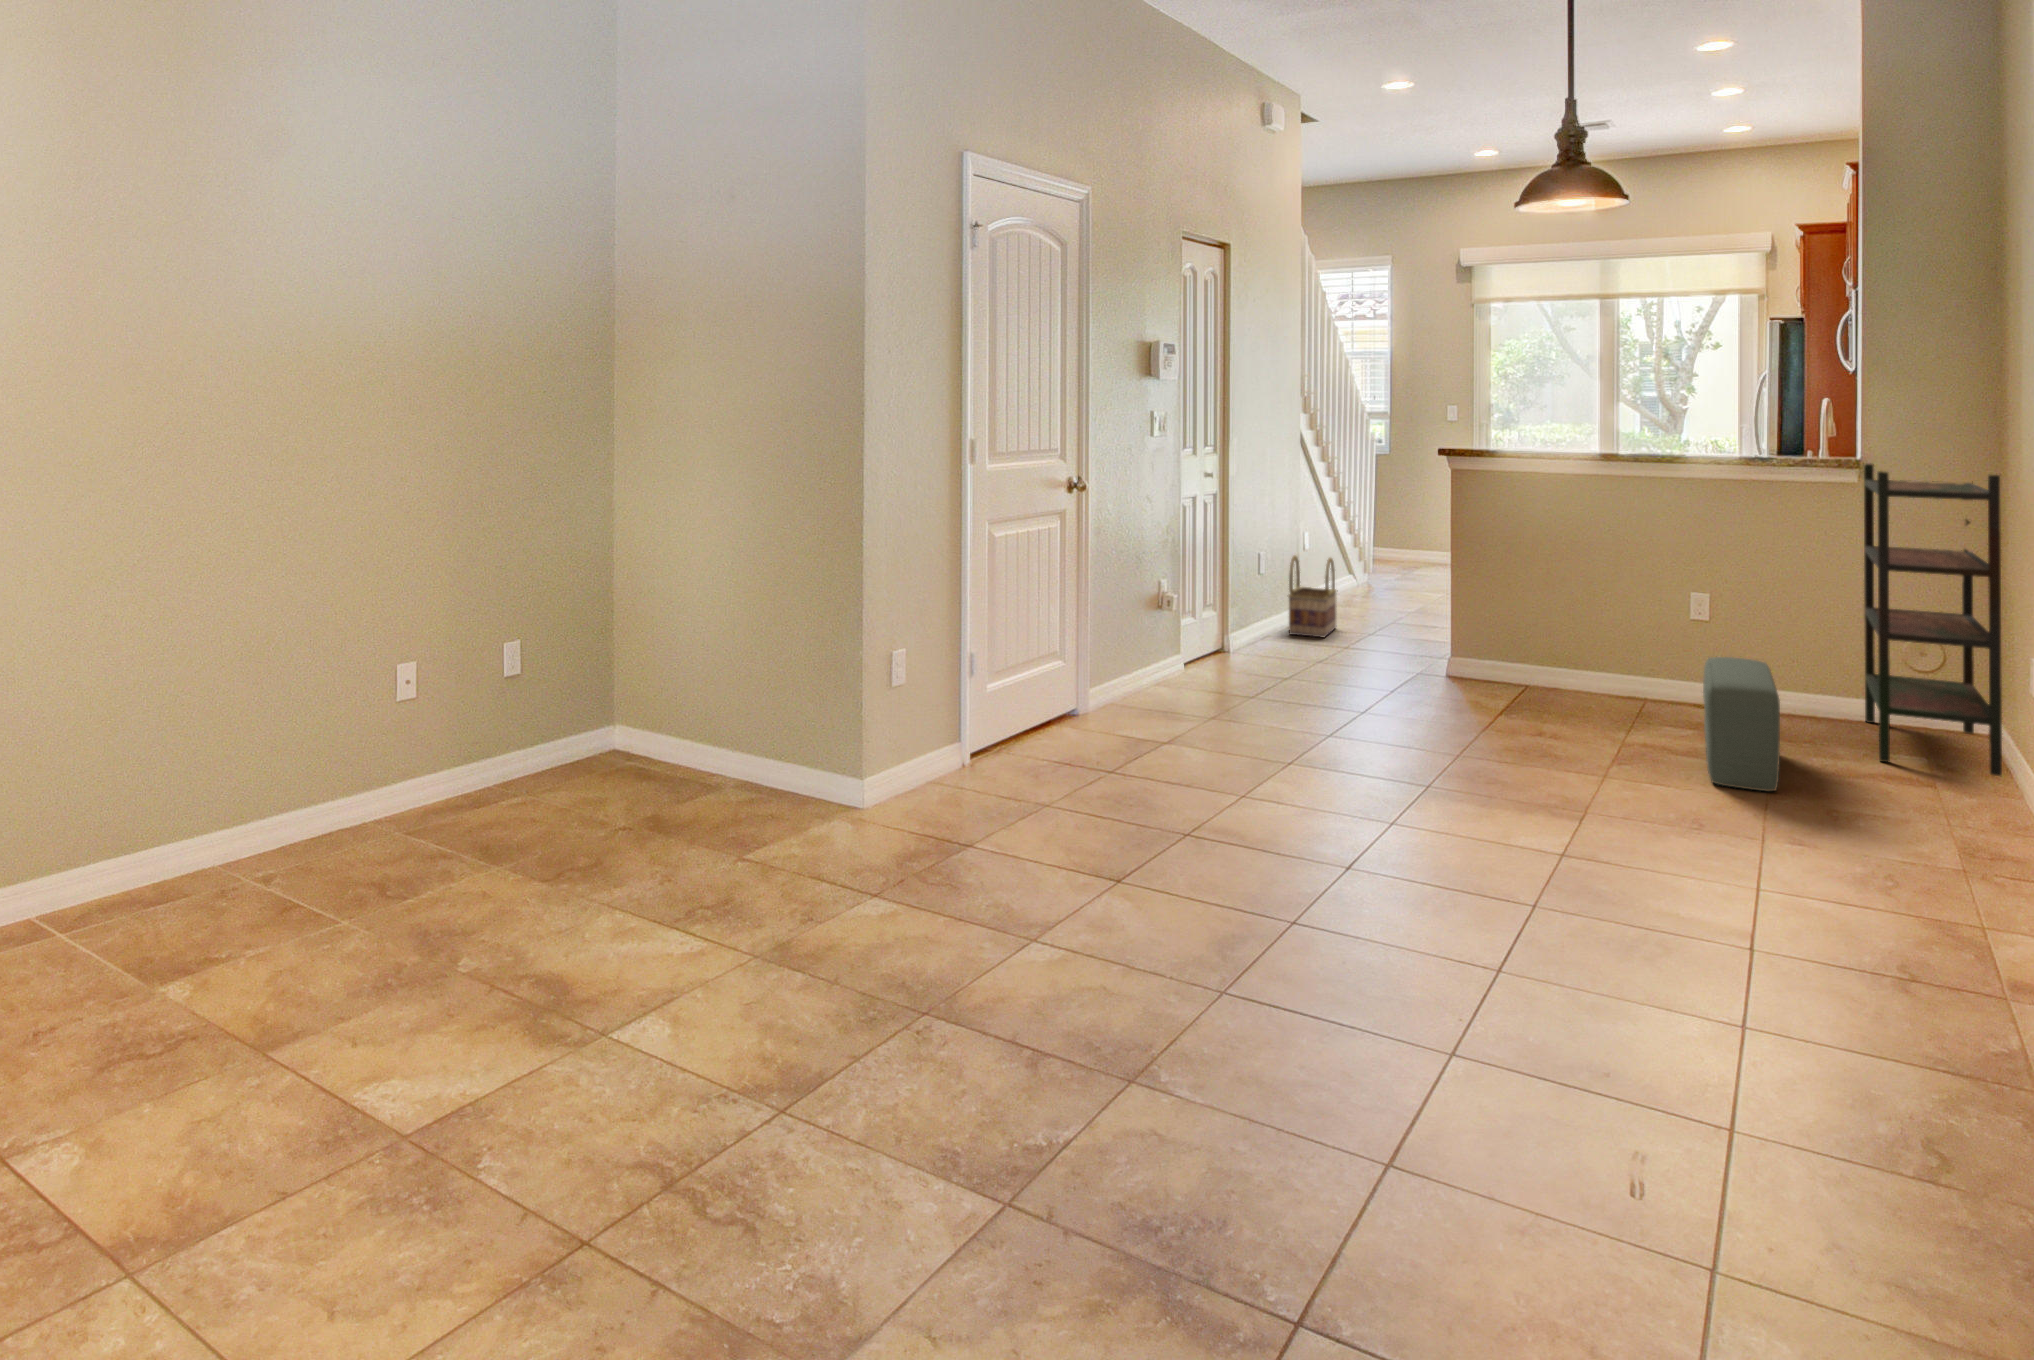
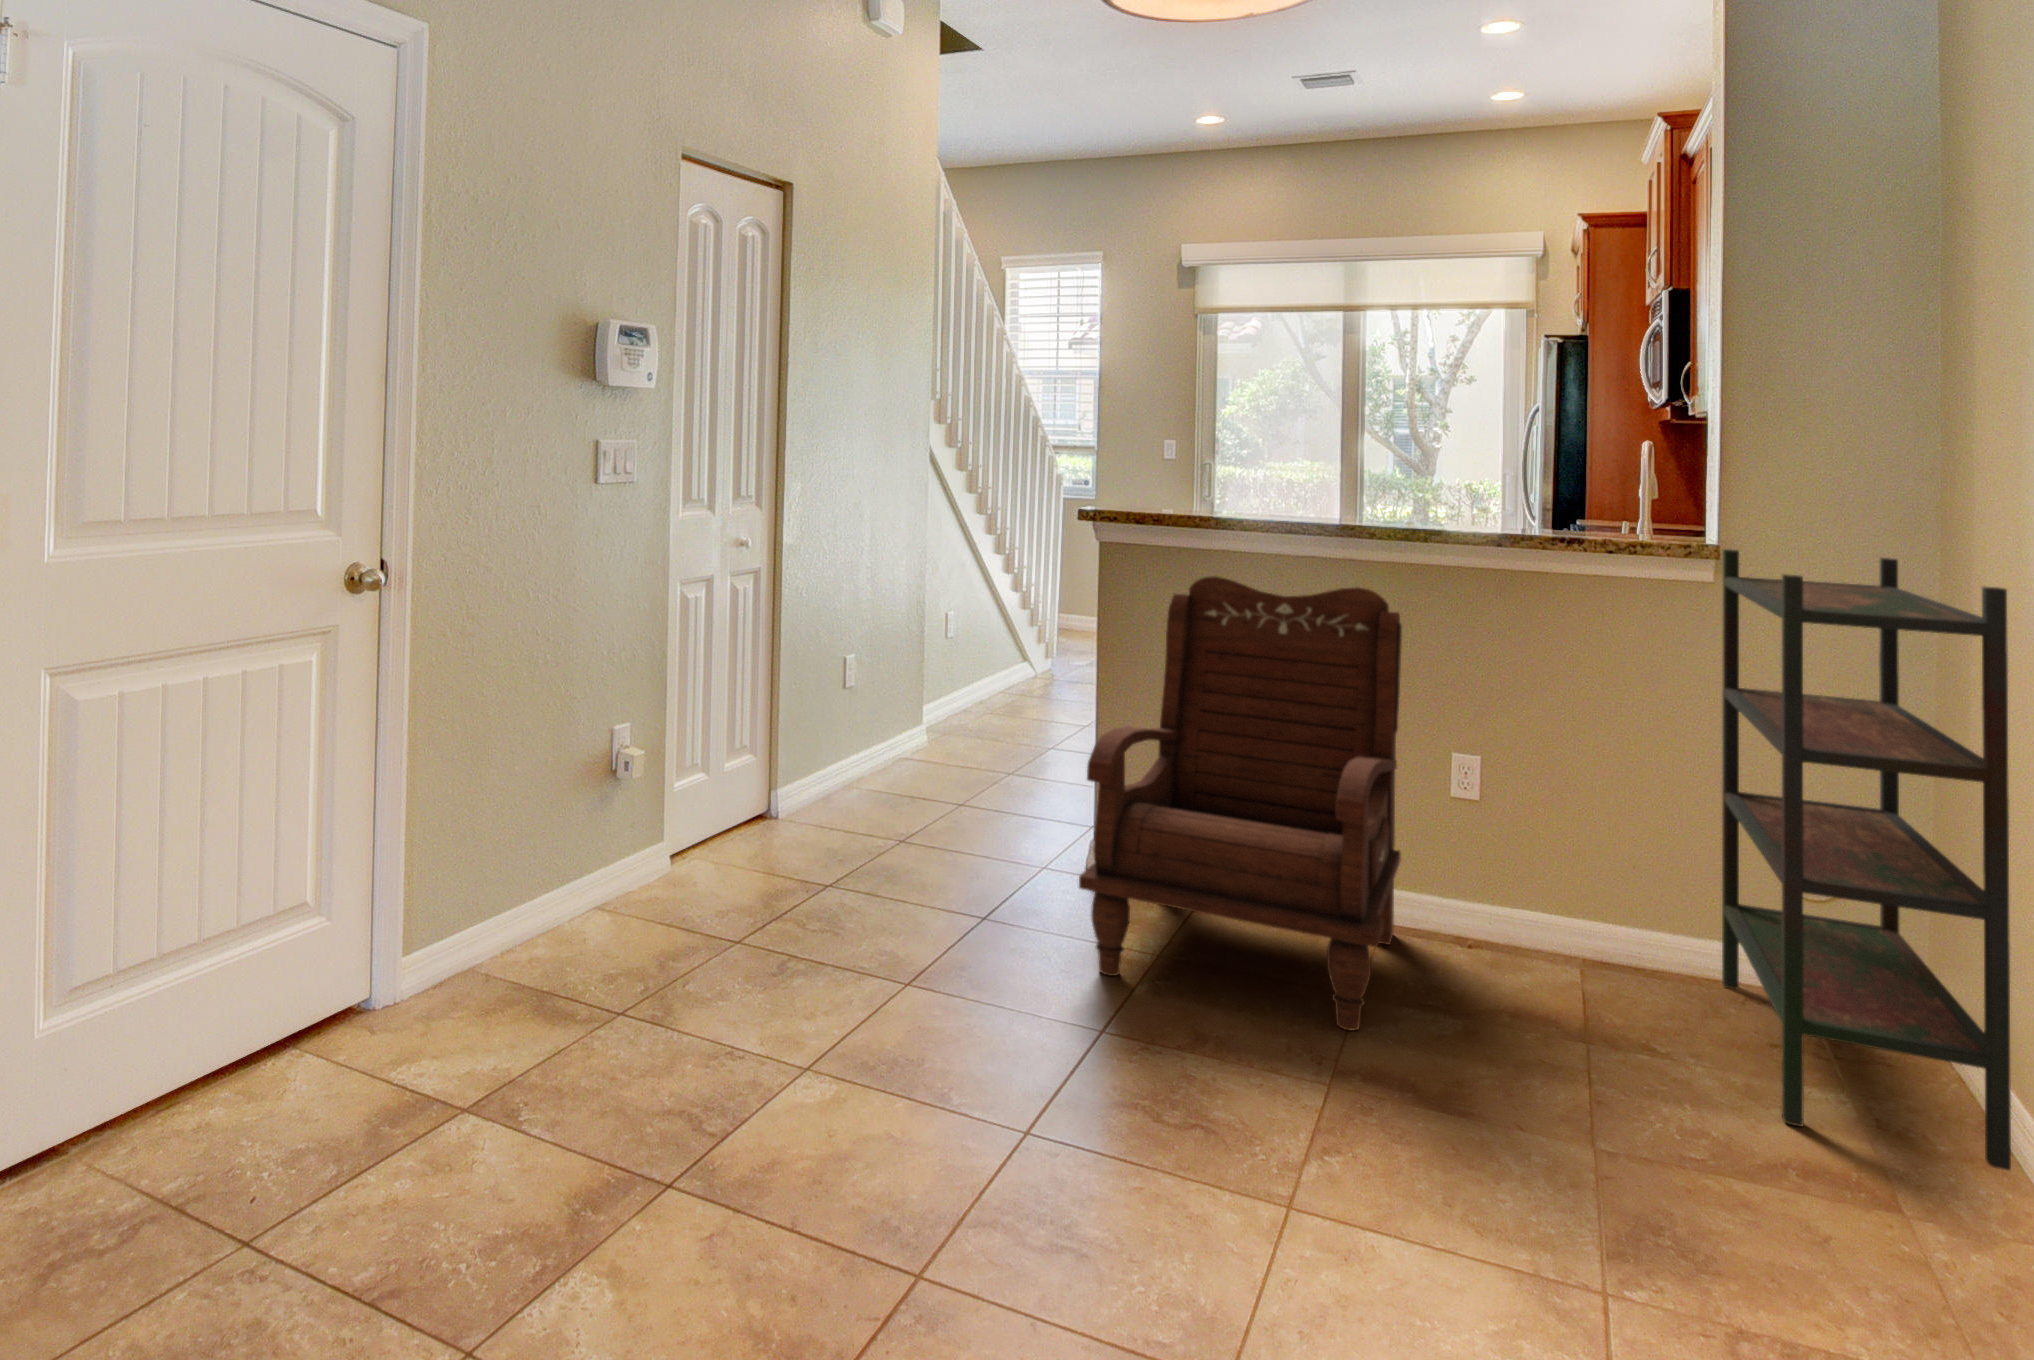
armchair: none [1462,489,1657,731] -> present [1079,576,1402,1030]
basket: present [1288,555,1337,638] -> none [889,657,969,784]
pouf: present [1703,657,1780,791] -> none [1480,911,1634,1269]

